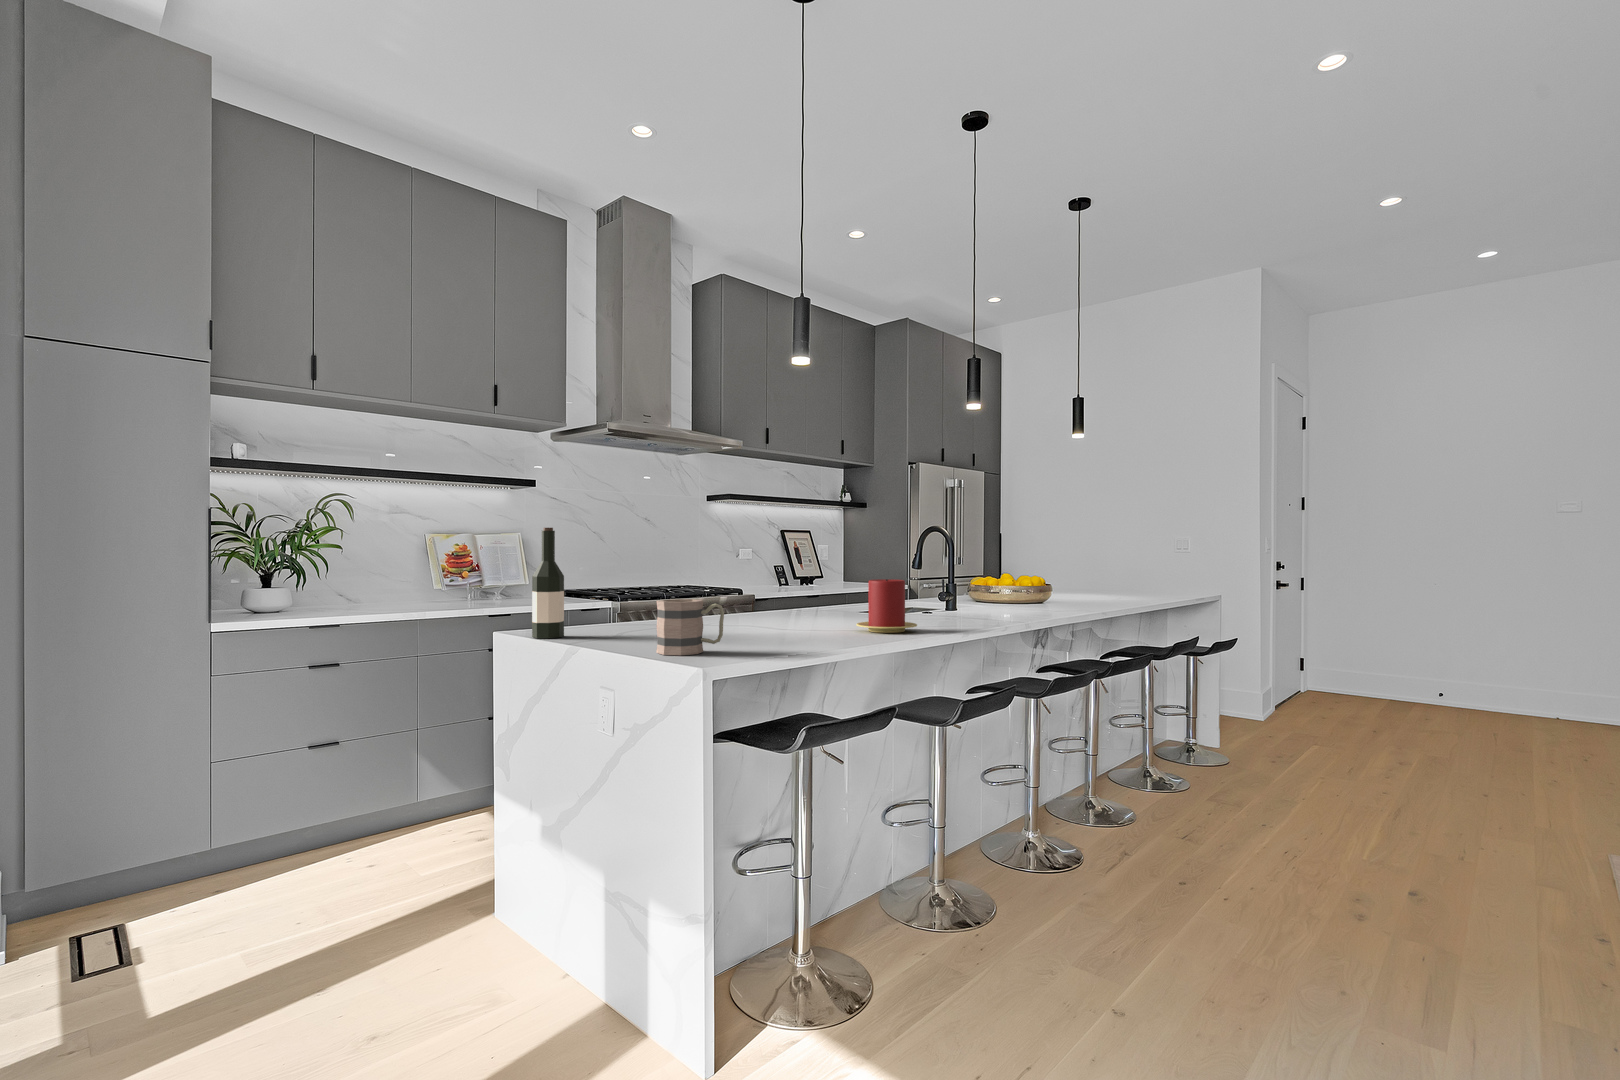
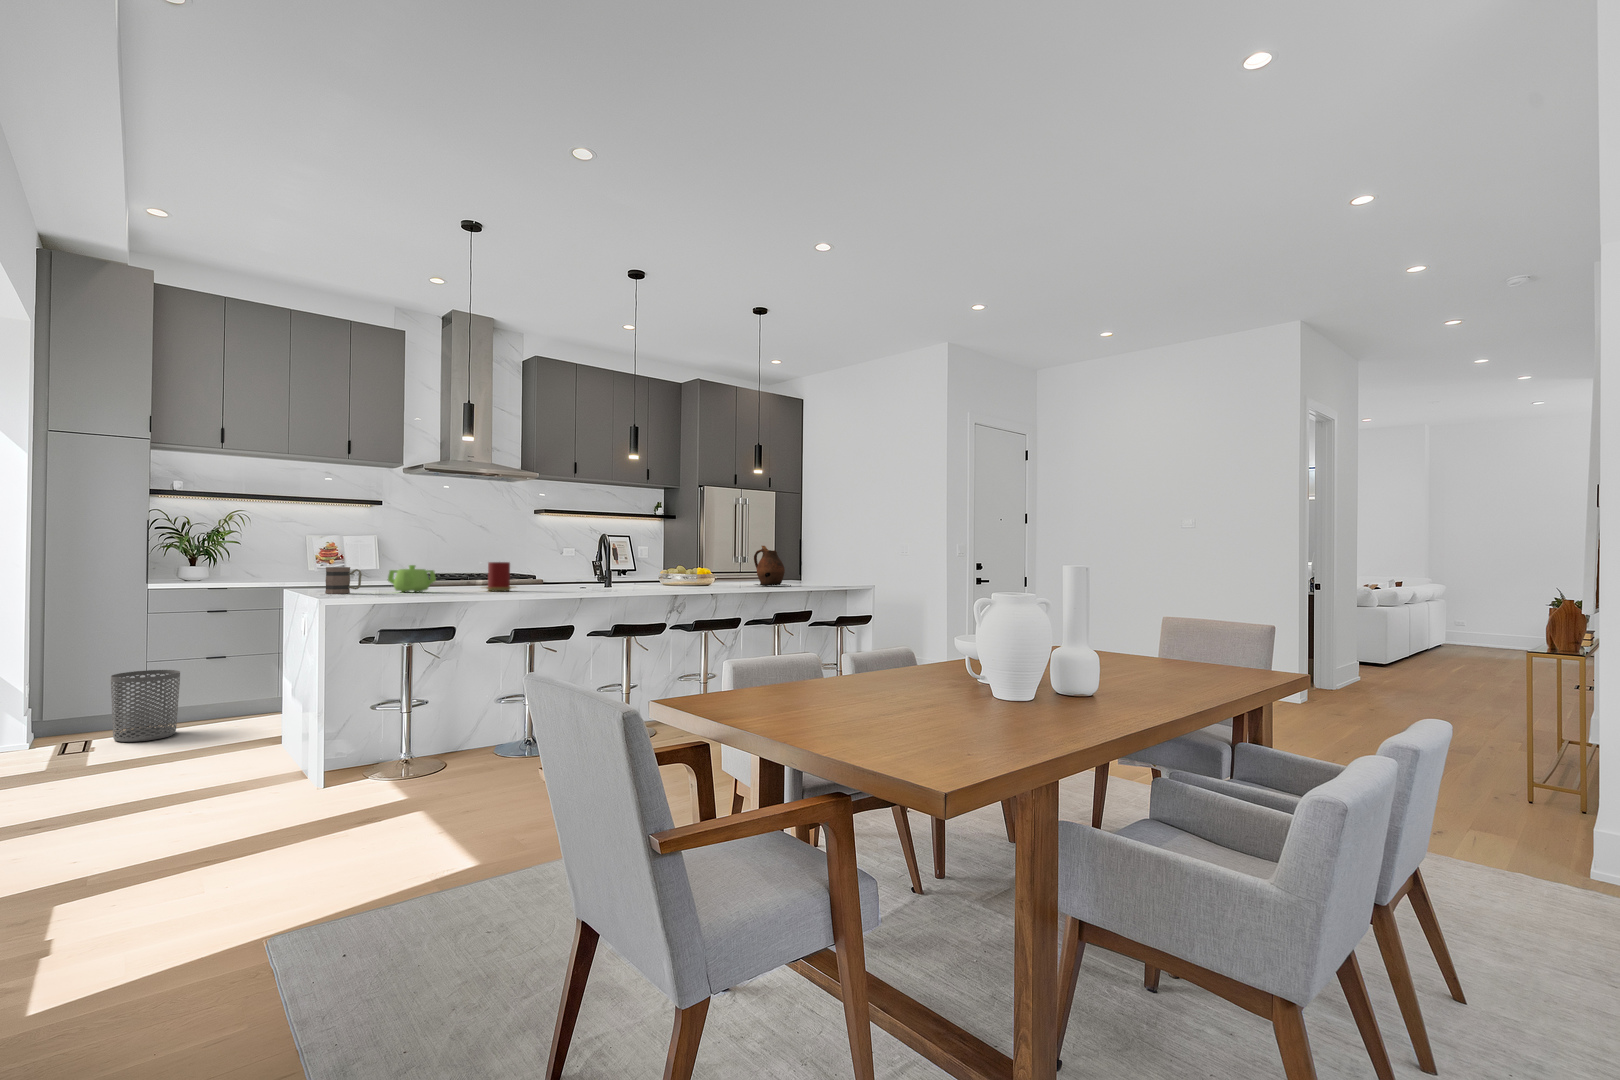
wine bottle: present [532,528,564,638] -> none [294,531,313,590]
ceramic pitcher: none [1088,543,1148,603] -> present [754,546,791,586]
teapot: none [735,590,818,643] -> present [387,565,436,592]
waste bin: none [157,773,277,918] -> present [111,670,180,742]

